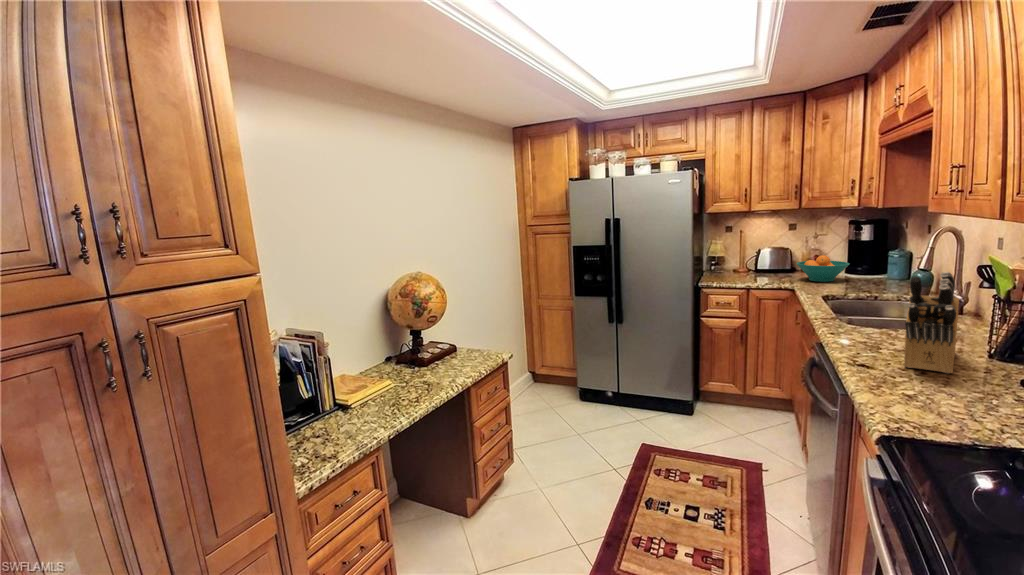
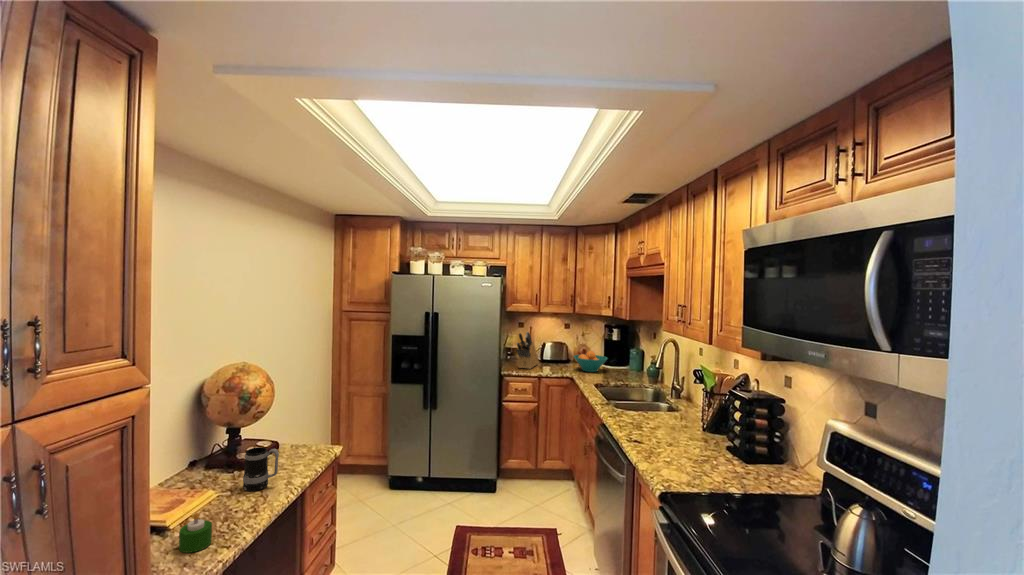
knife block: present [904,272,959,373] -> present [516,332,538,369]
mug: none [414,347,441,384] -> present [243,447,279,491]
candle: none [347,396,374,428] -> present [179,513,212,553]

